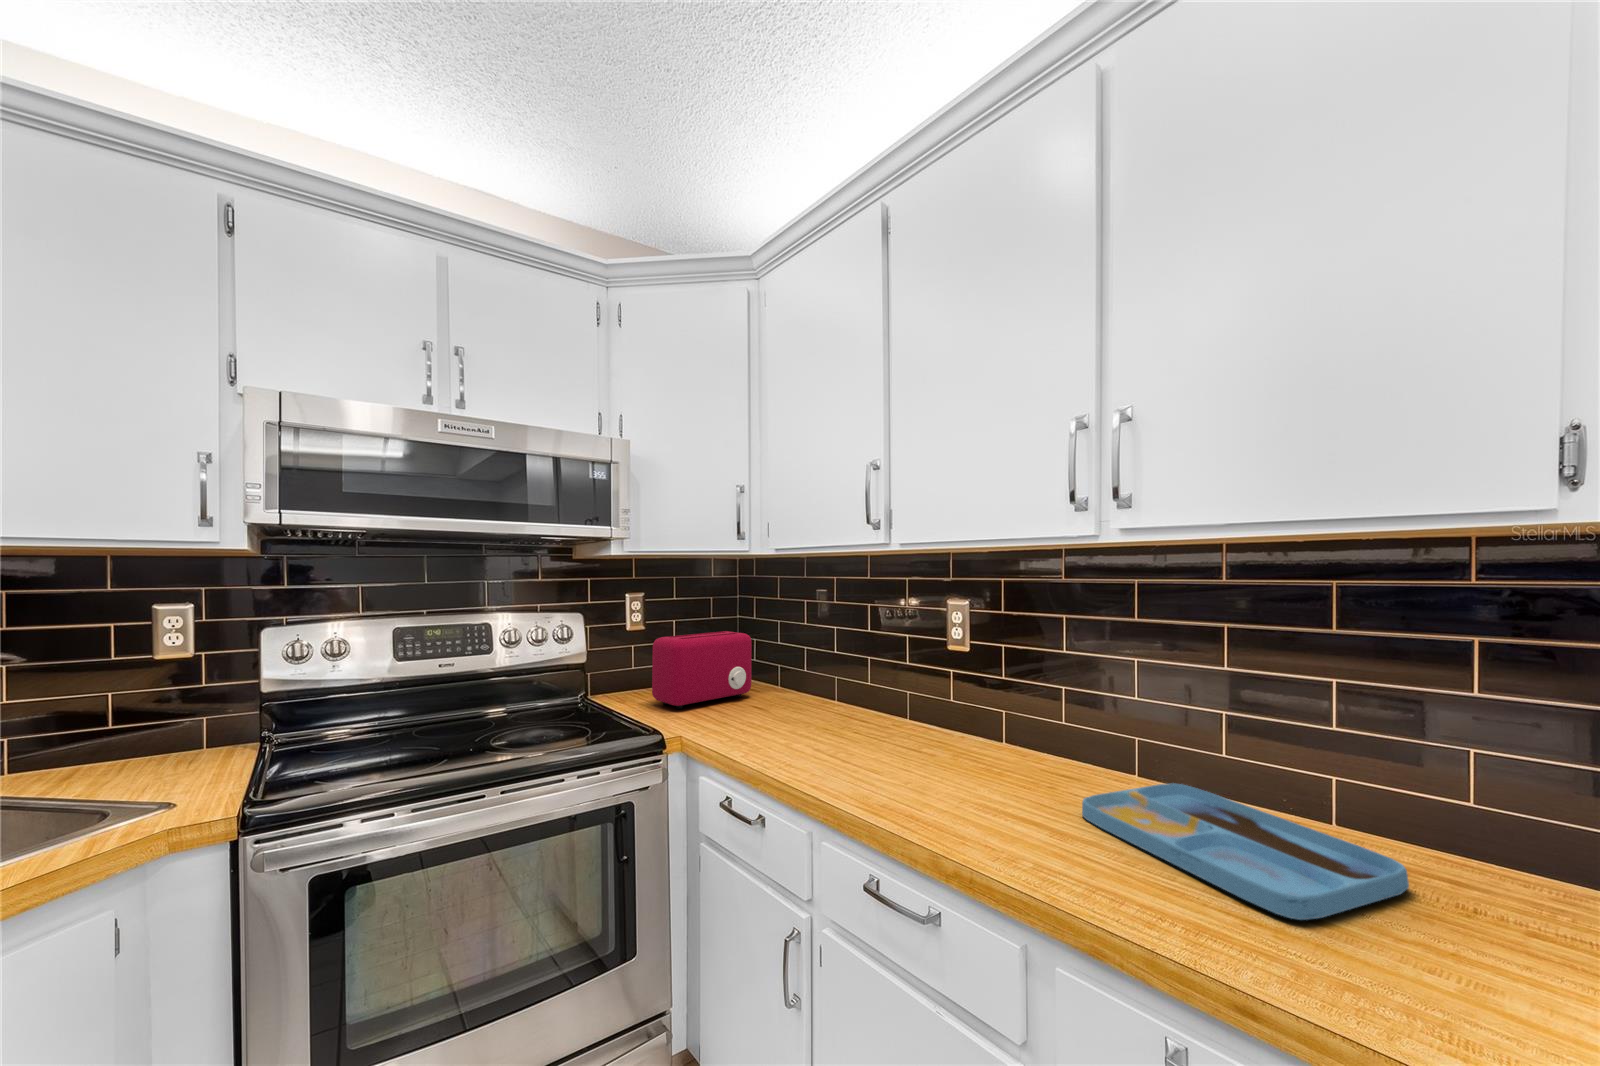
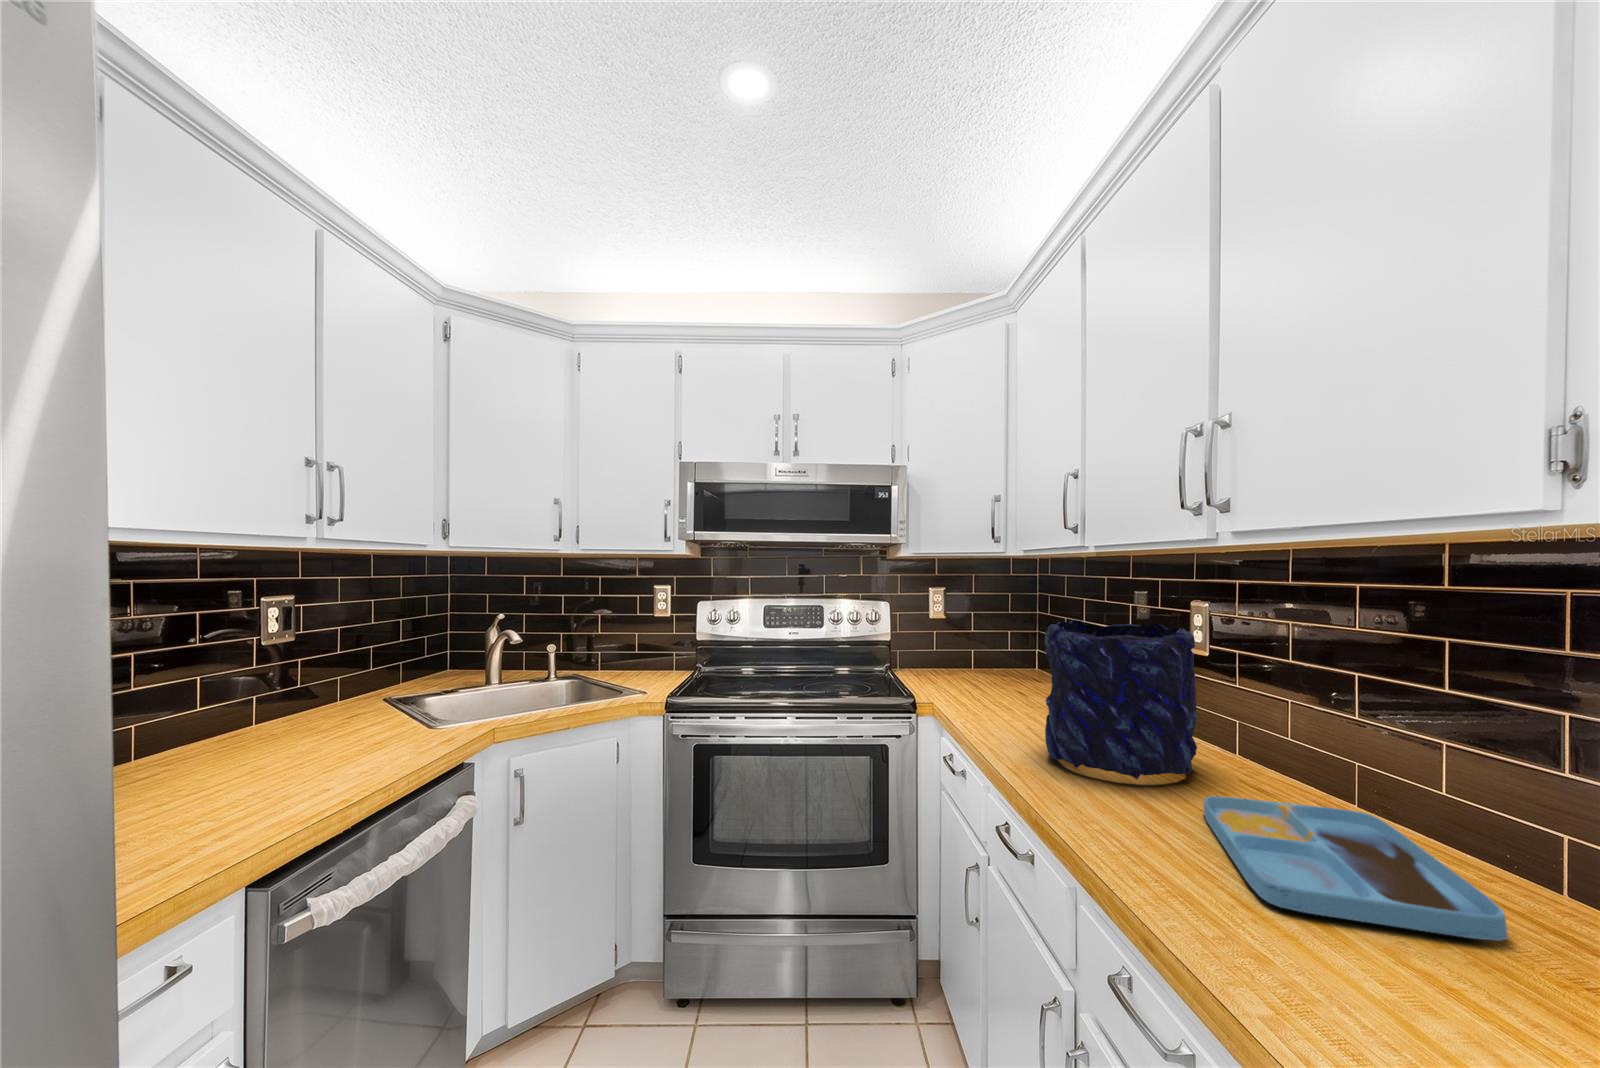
vase: none [874,624,1023,794] -> present [1045,620,1197,780]
toaster: present [652,631,752,709] -> none [937,624,1030,686]

